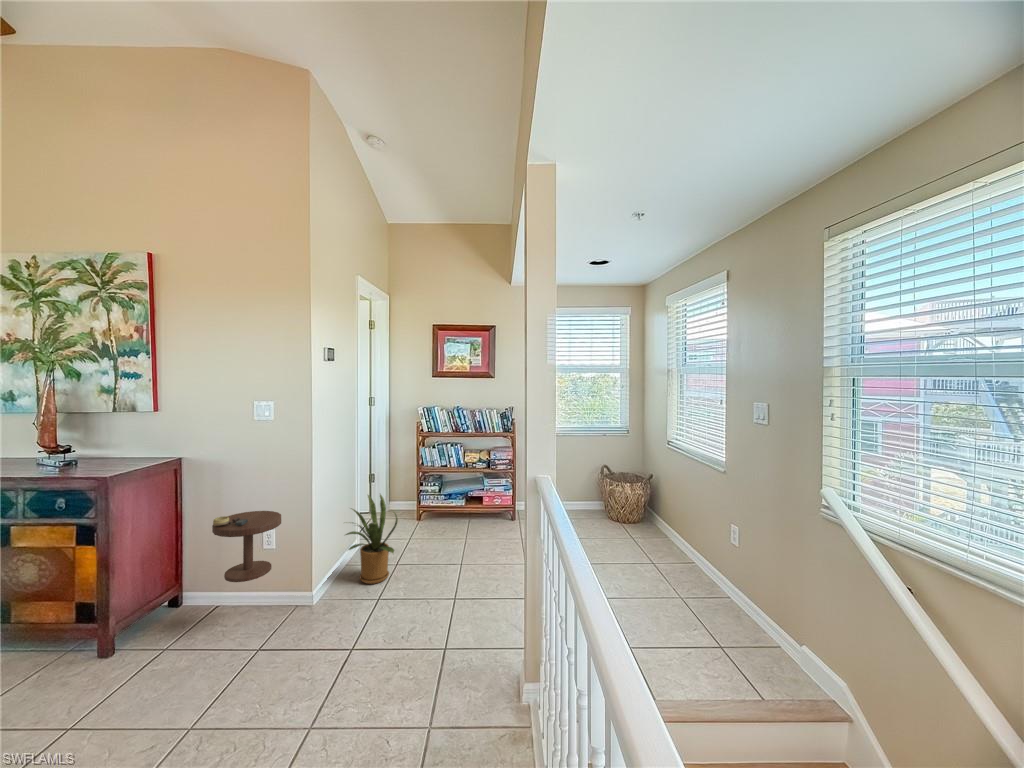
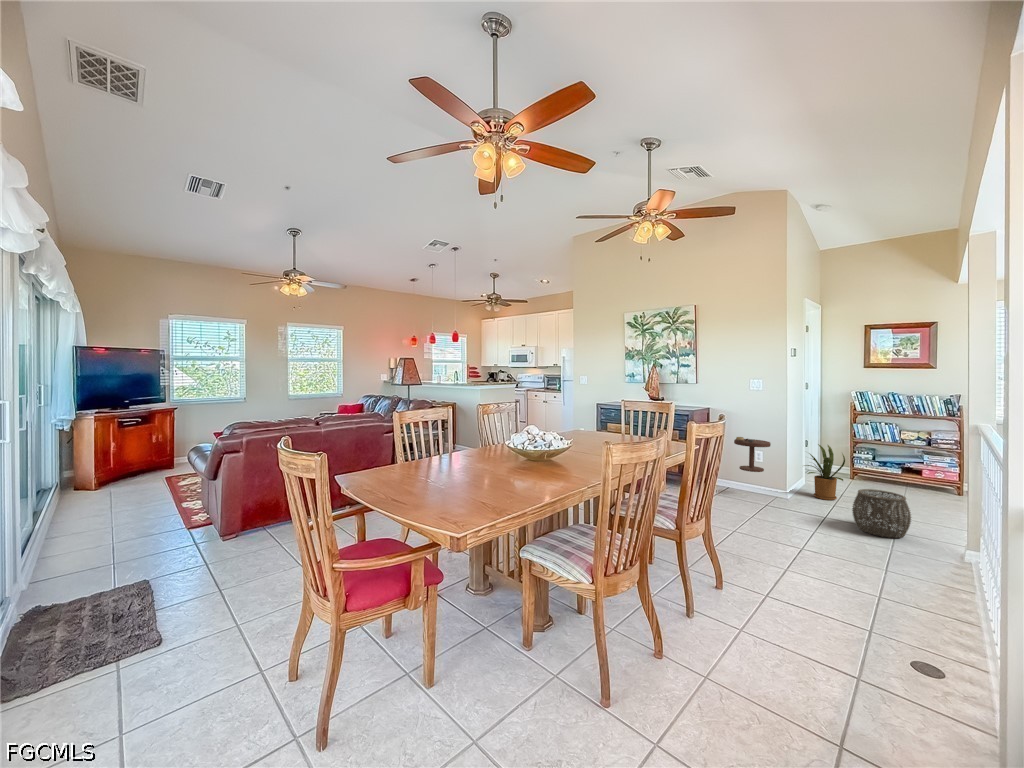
woven basket: none [385,586,463,685] -> present [852,489,911,538]

